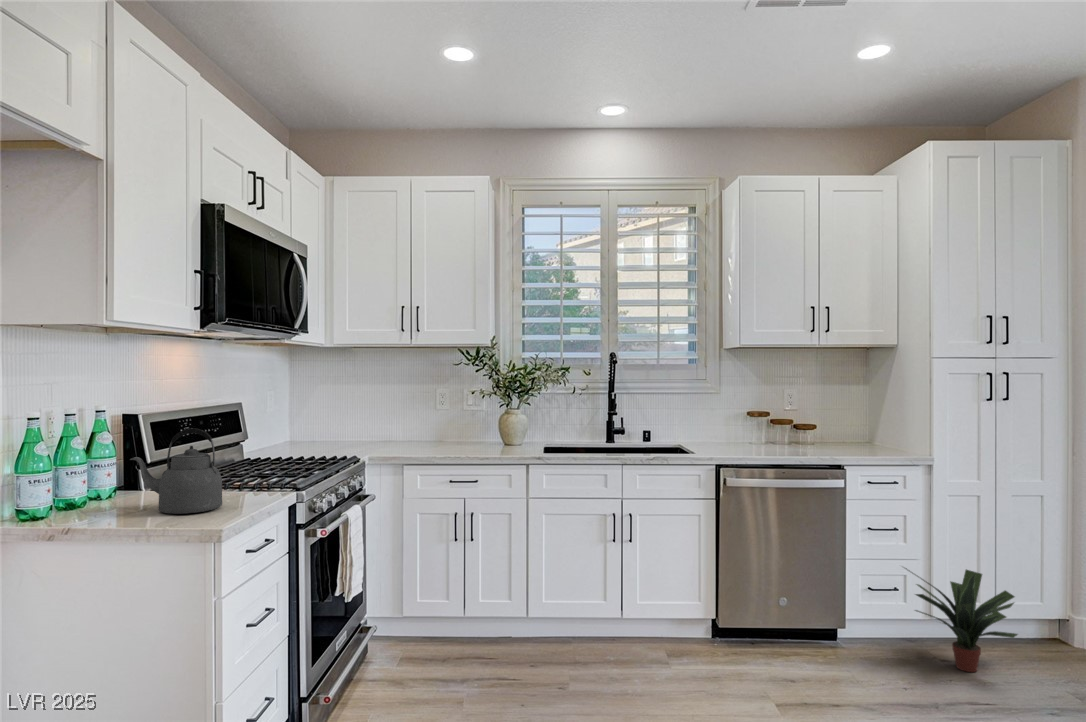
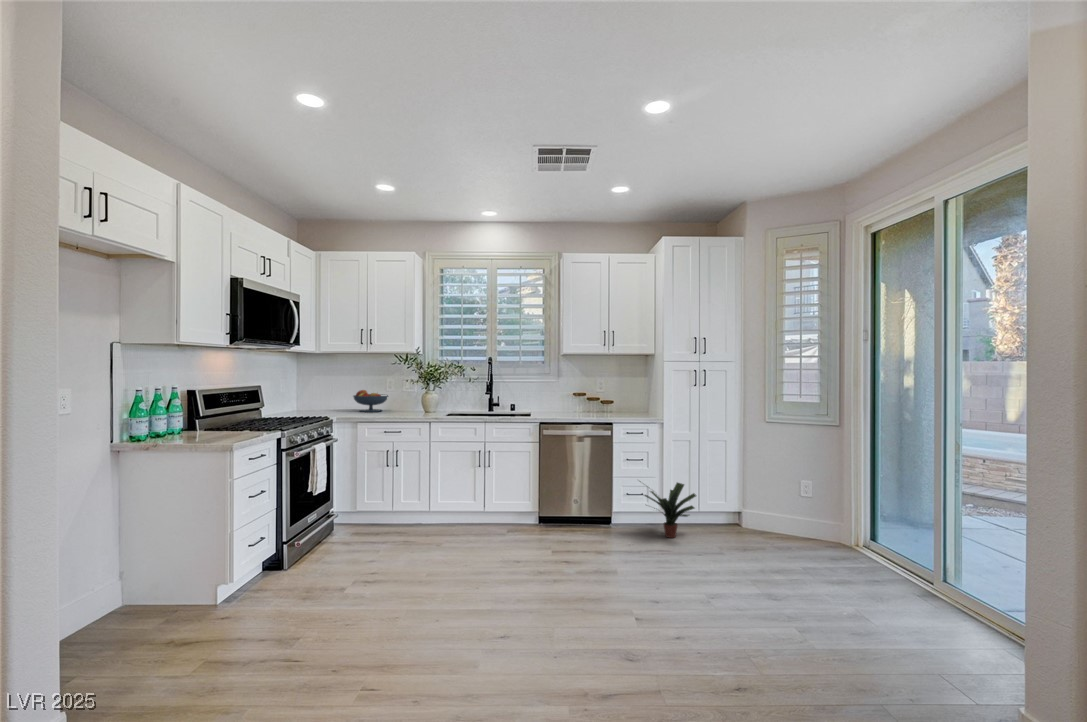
fruit bowl: none [382,407,440,445] -> present [353,390,388,412]
kettle: present [130,428,222,514] -> none [189,397,237,439]

